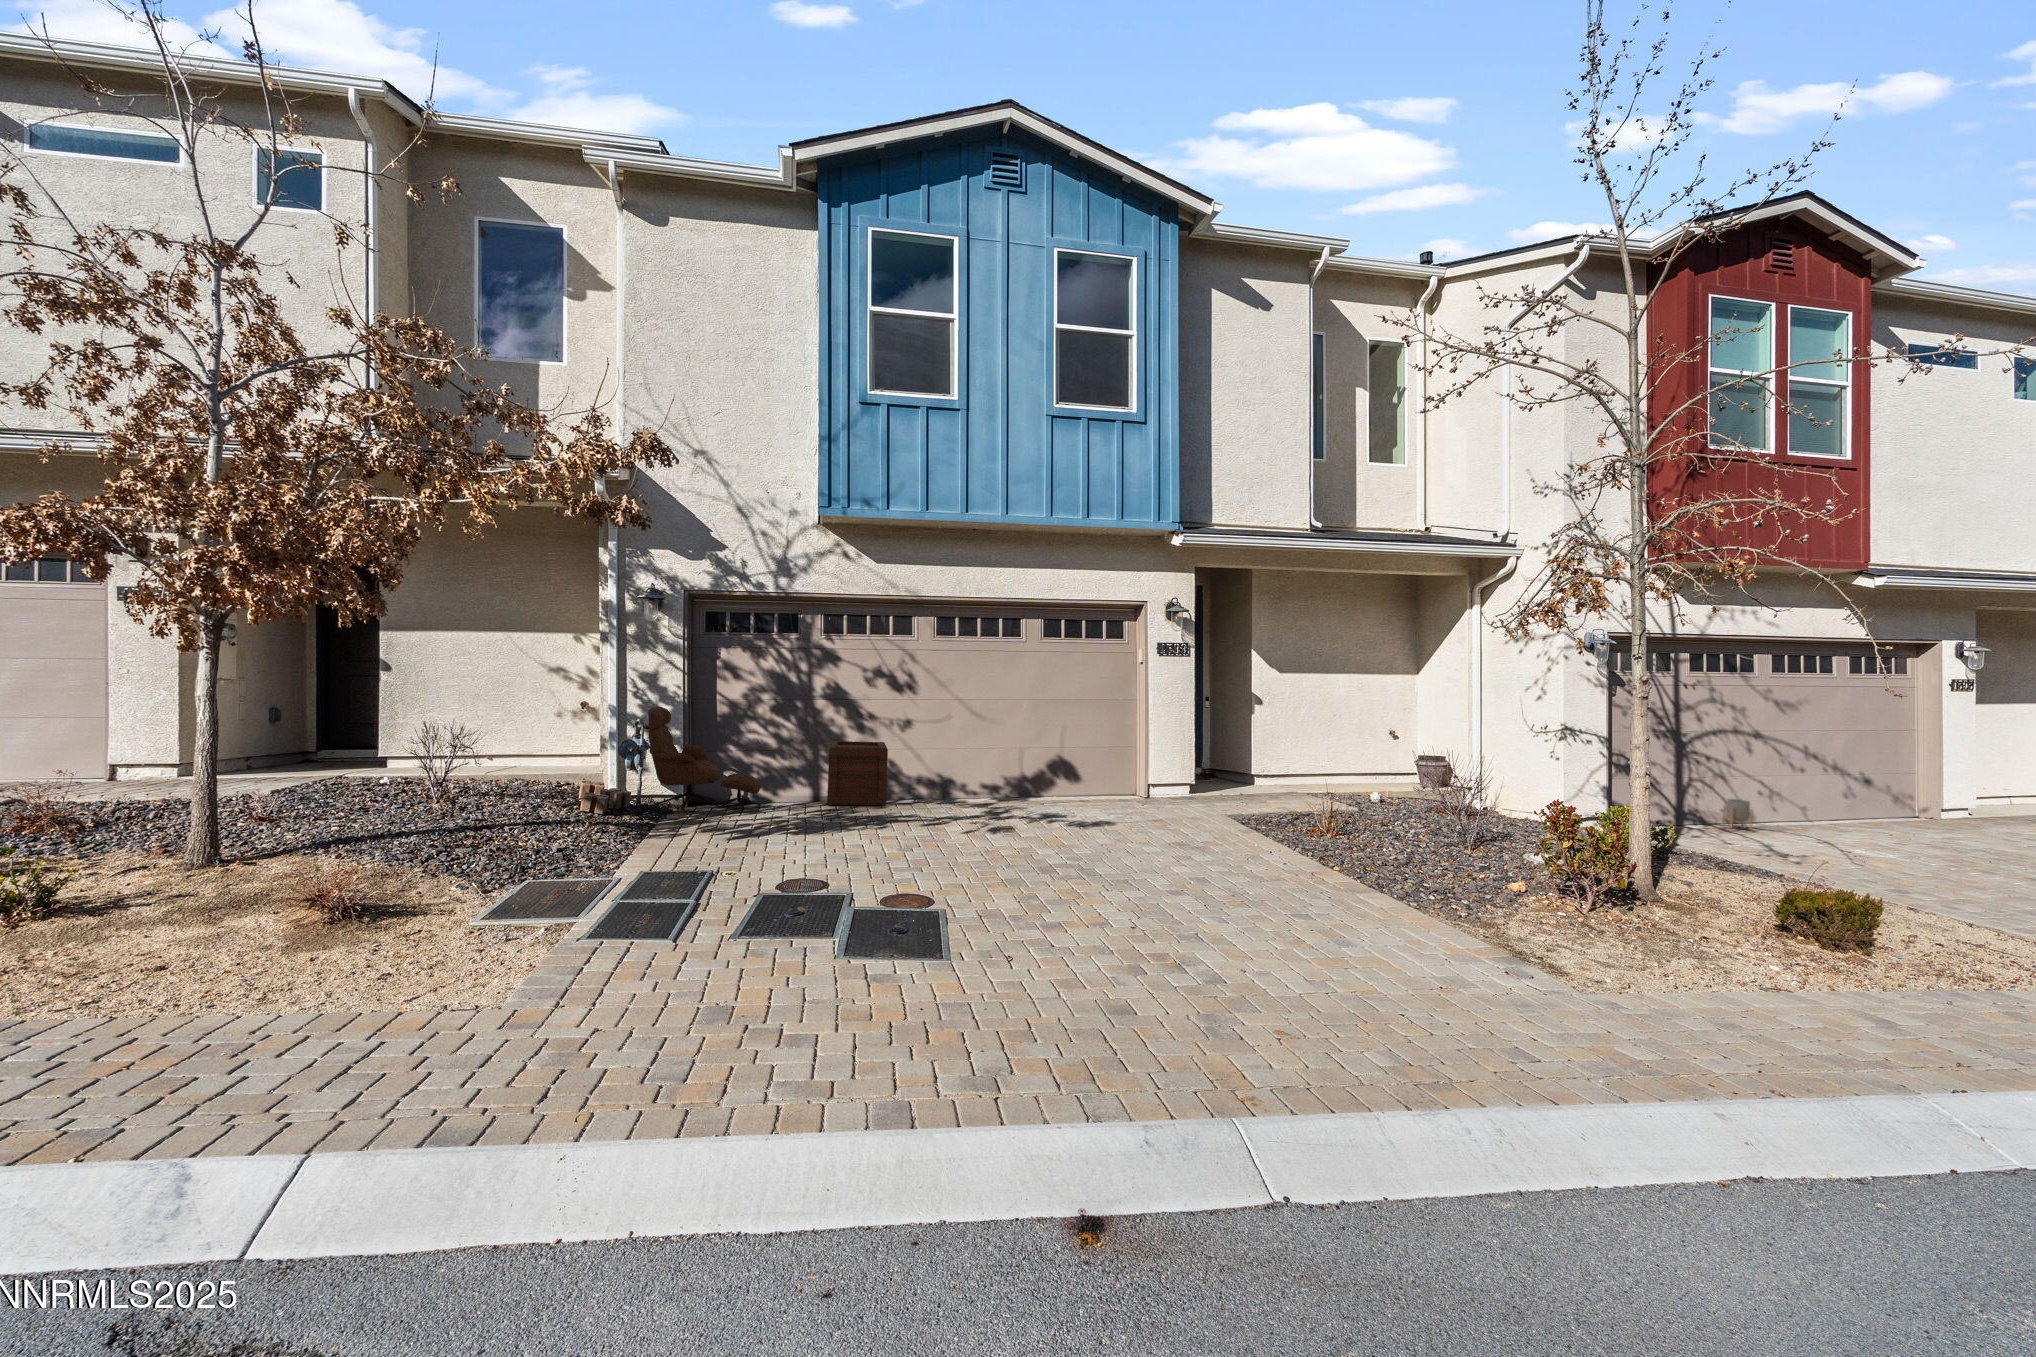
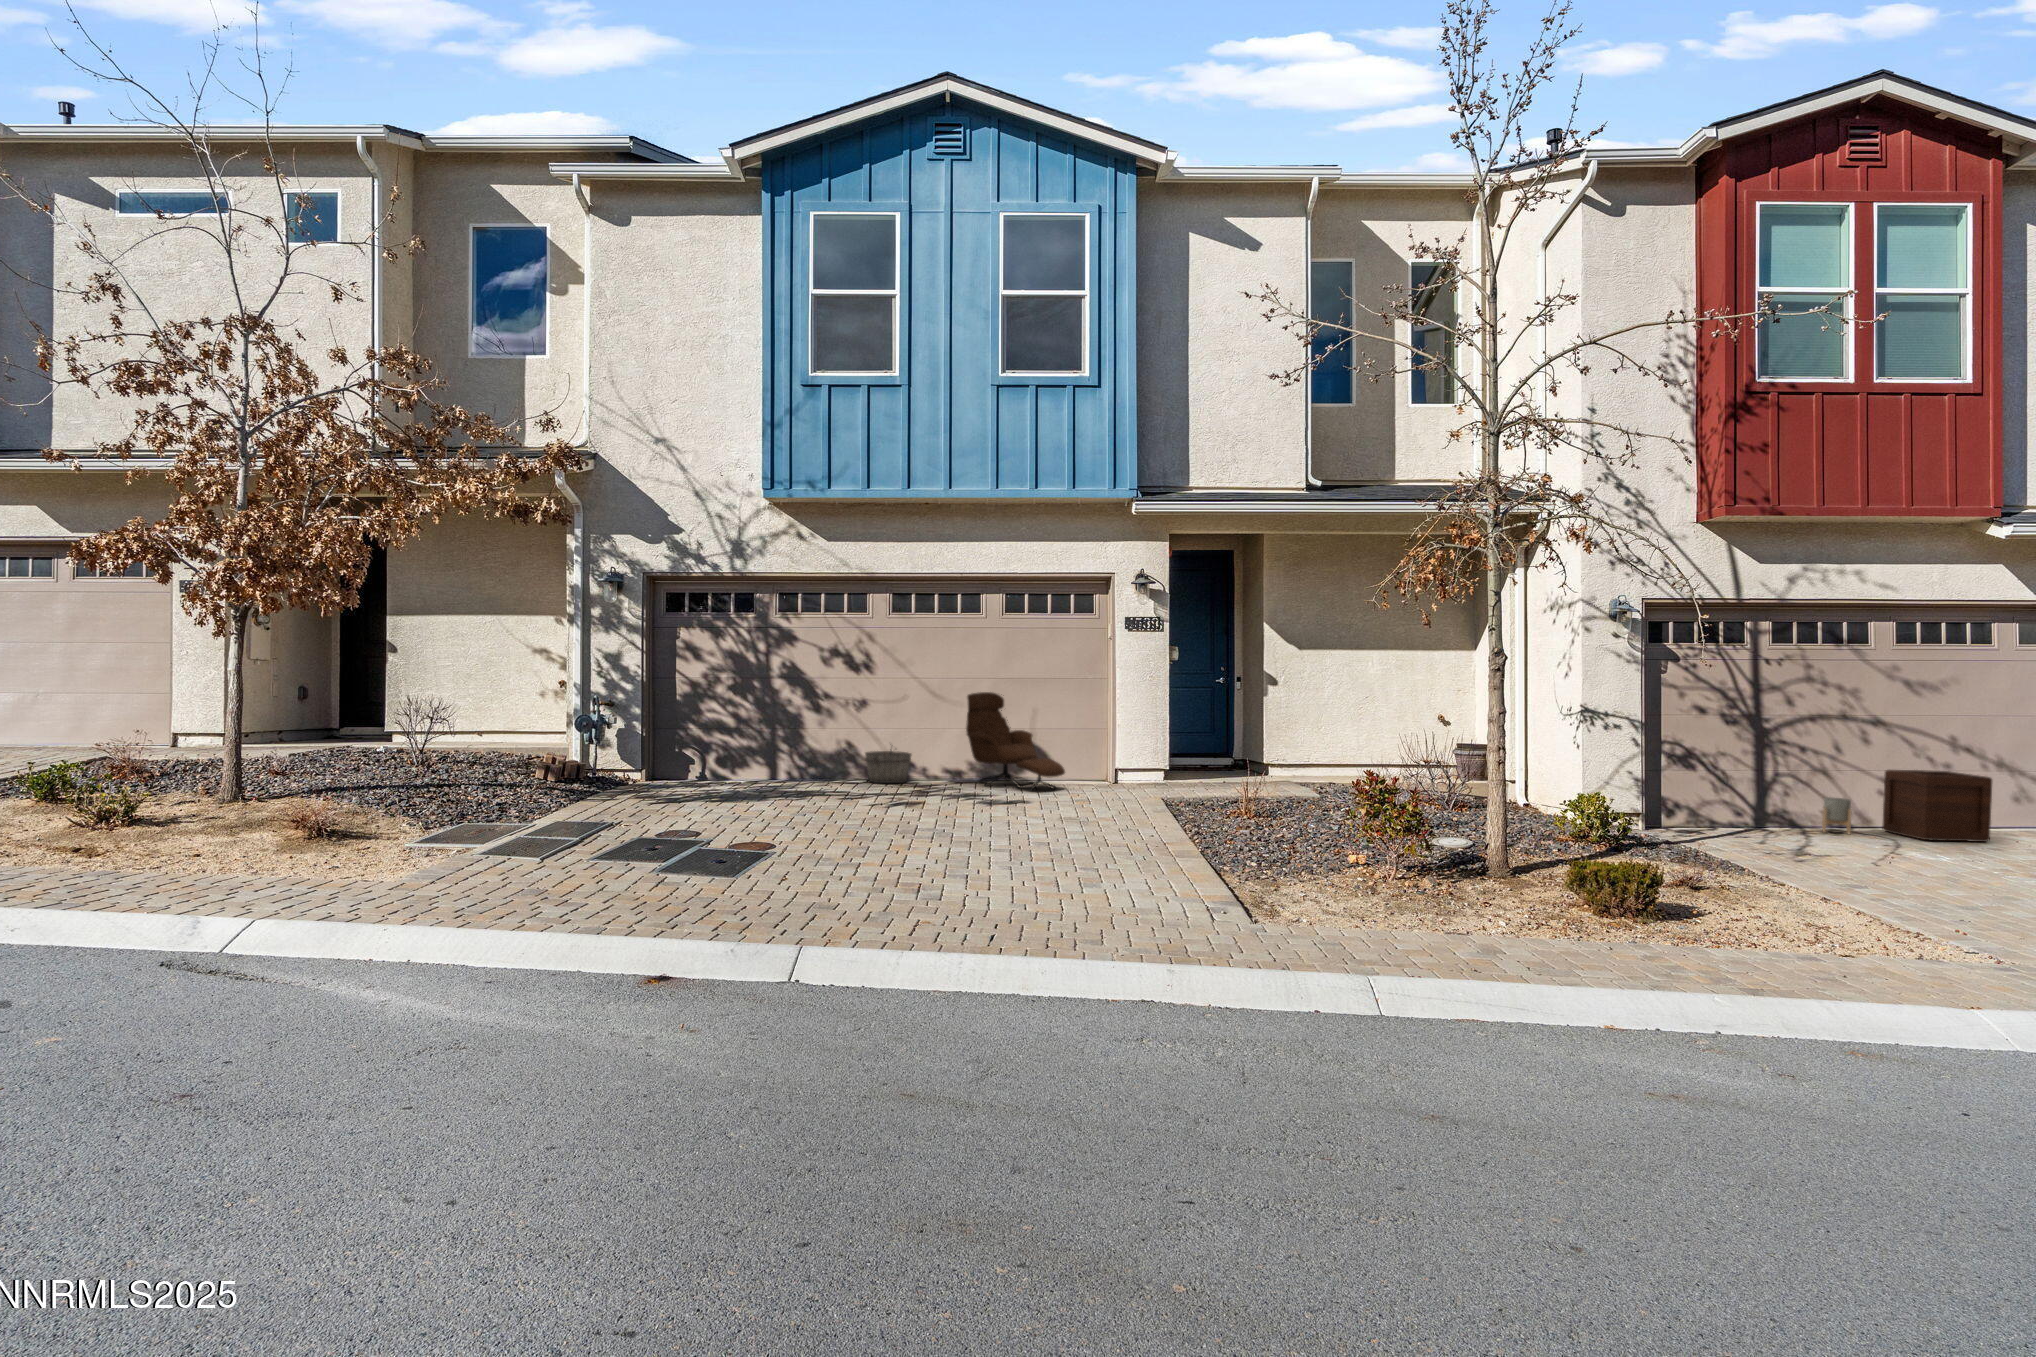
lounge chair: present [648,707,761,810] -> present [966,692,1065,790]
wooden crate: present [827,741,888,805] -> present [1882,770,1992,842]
wooden bucket: none [914,761,960,802] -> present [865,749,911,783]

